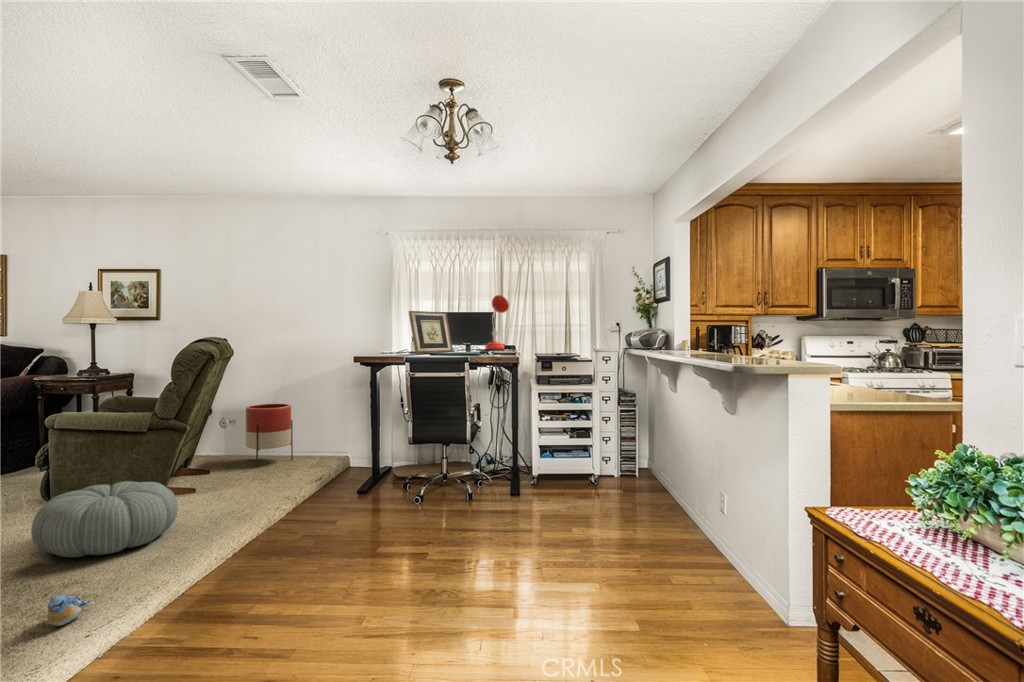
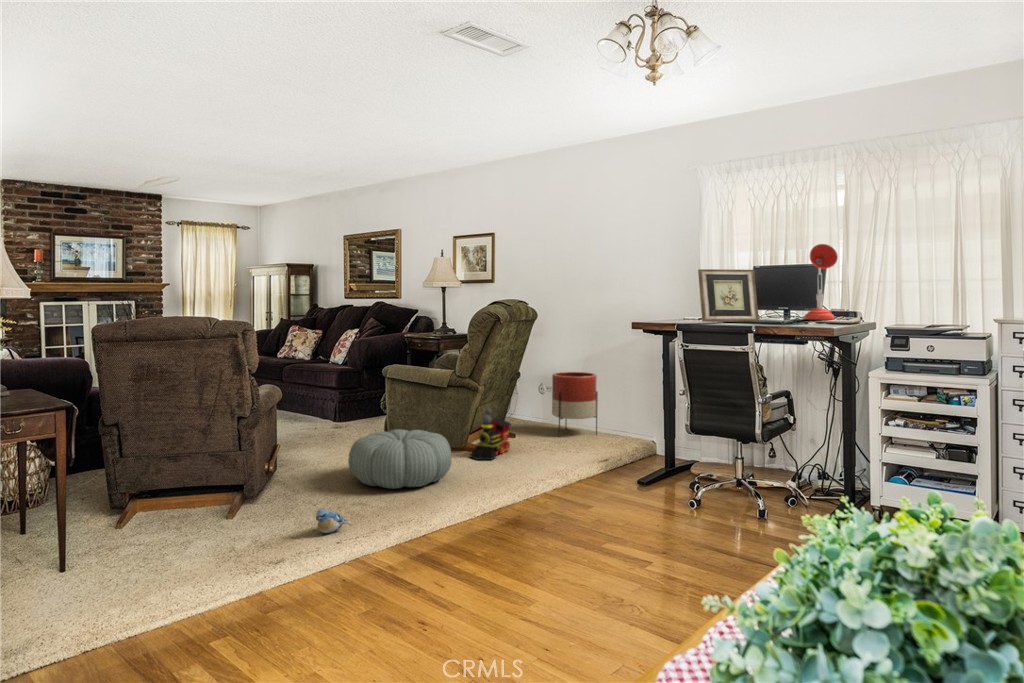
toy train: none [176,444,219,504] -> present [470,405,511,460]

